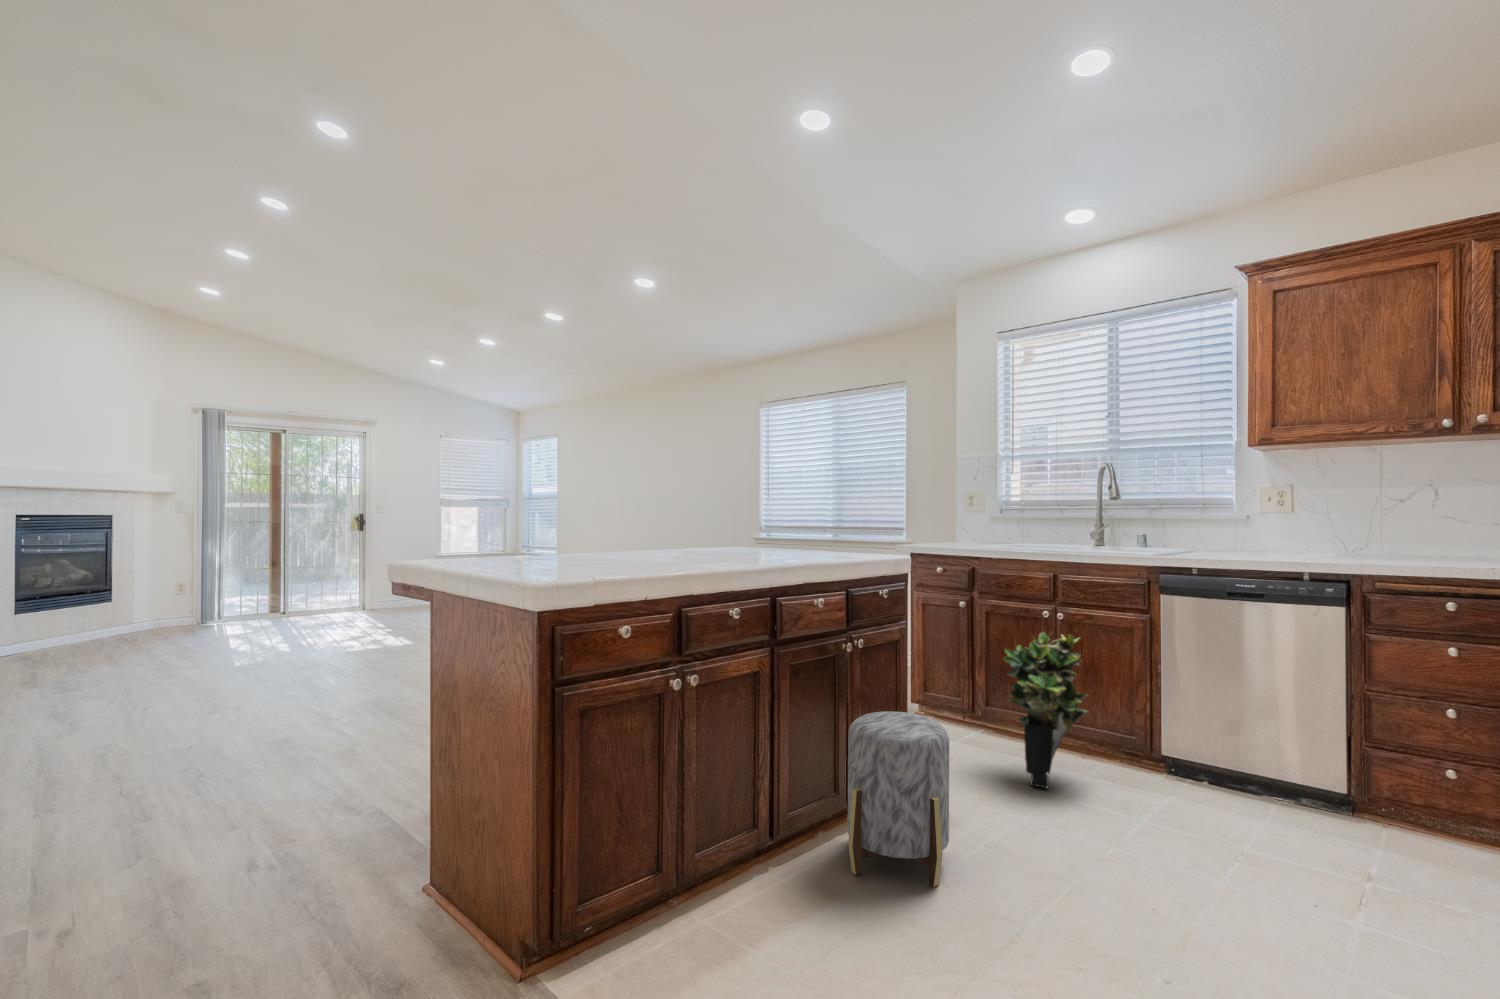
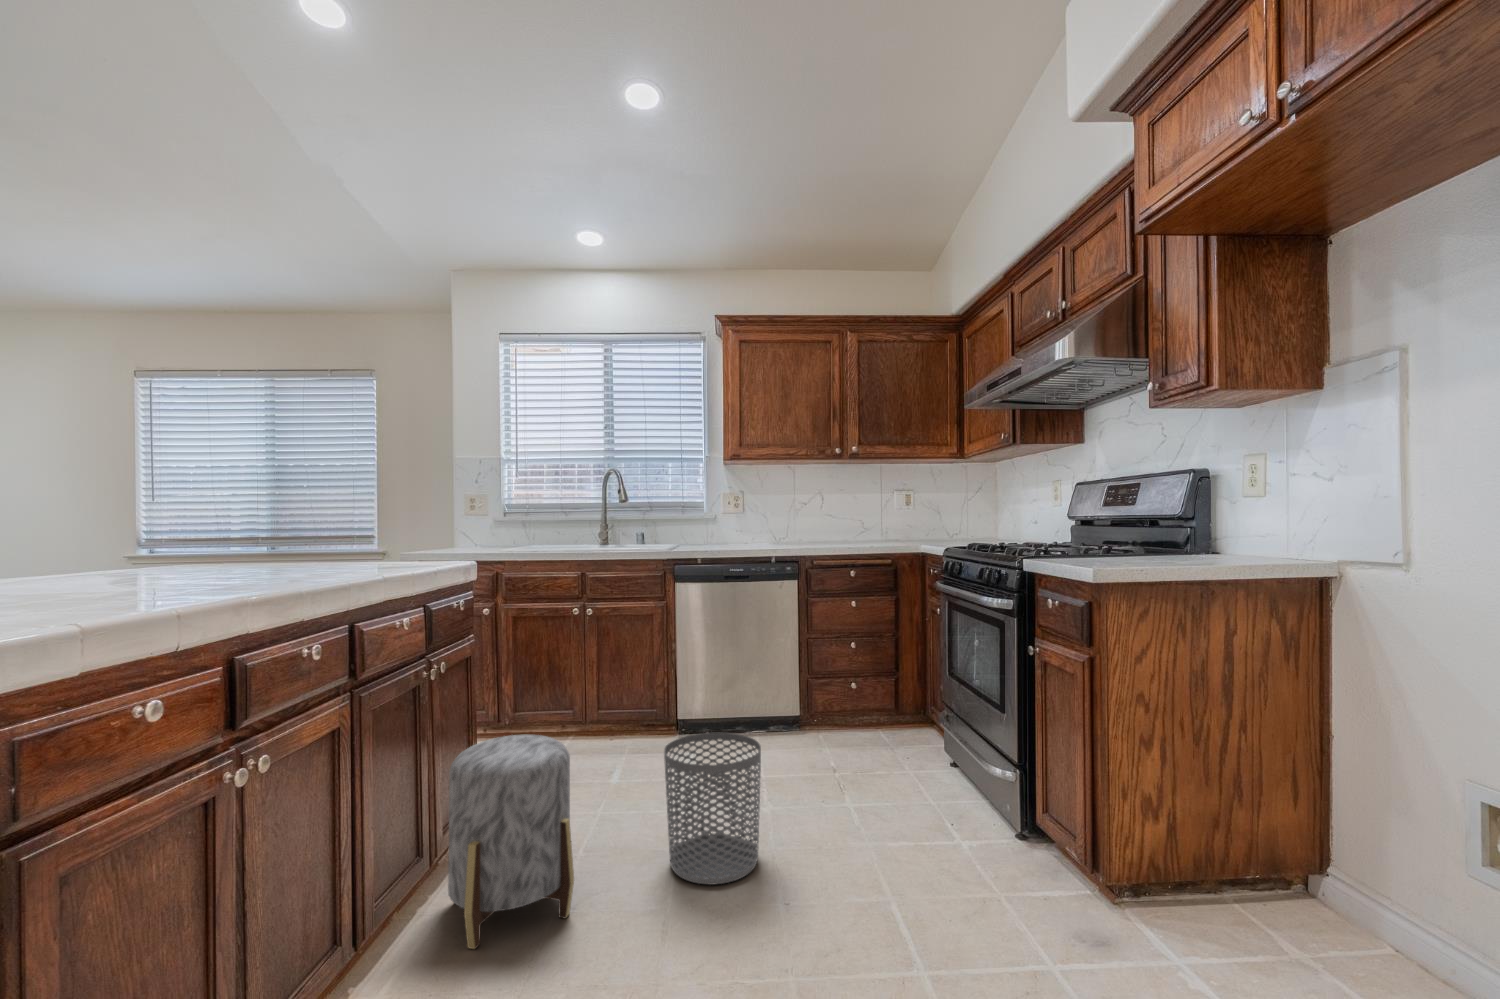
potted plant: present [1003,633,1087,788] -> none [555,626,636,780]
waste bin: none [1049,761,1170,933] -> present [664,733,761,885]

